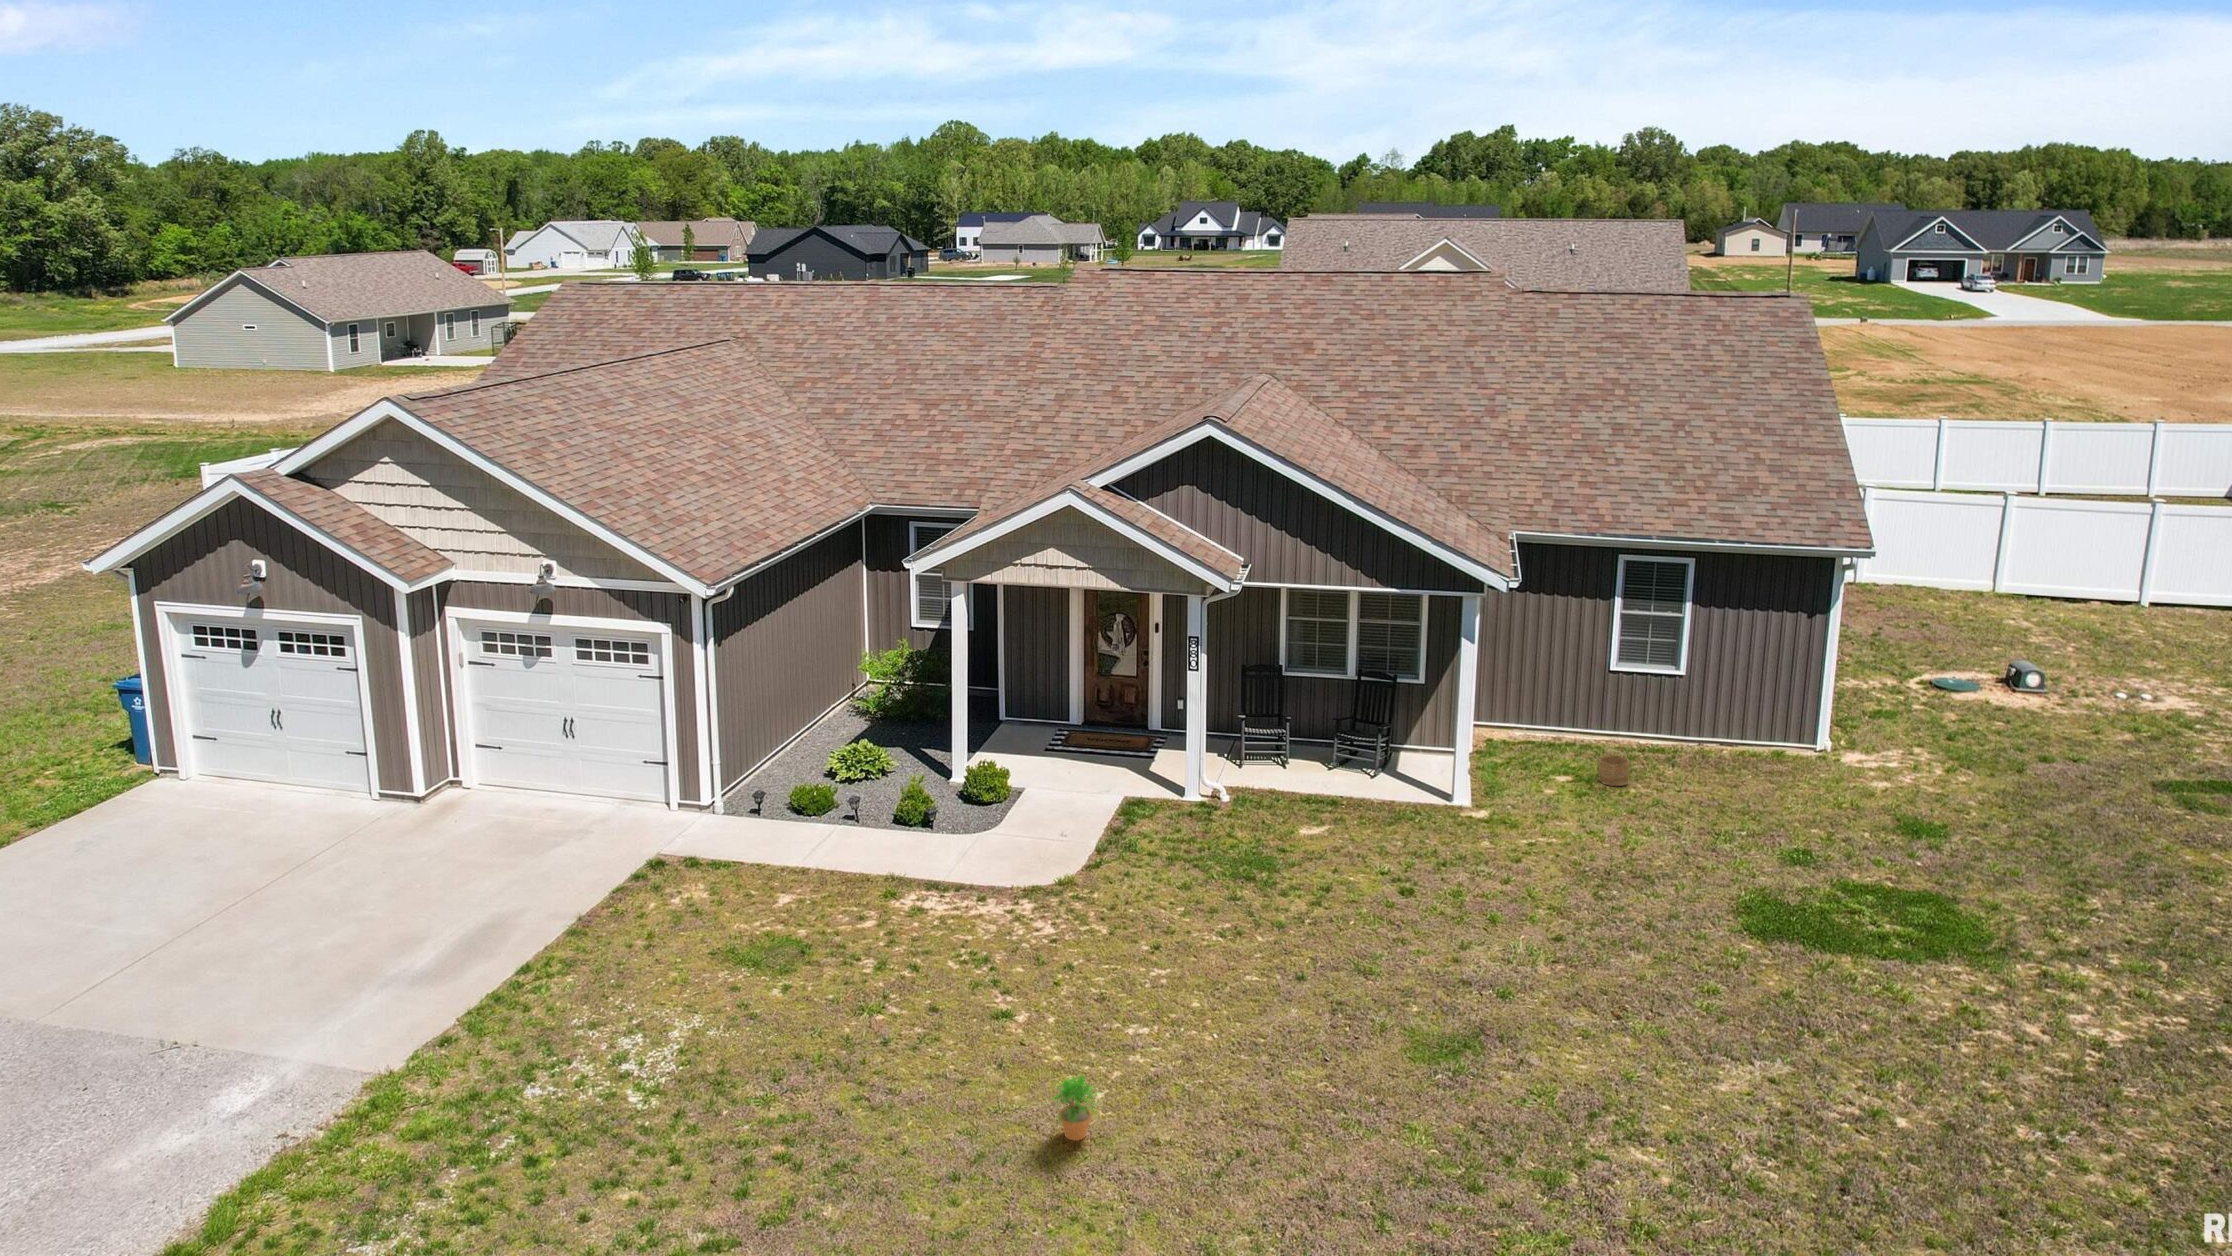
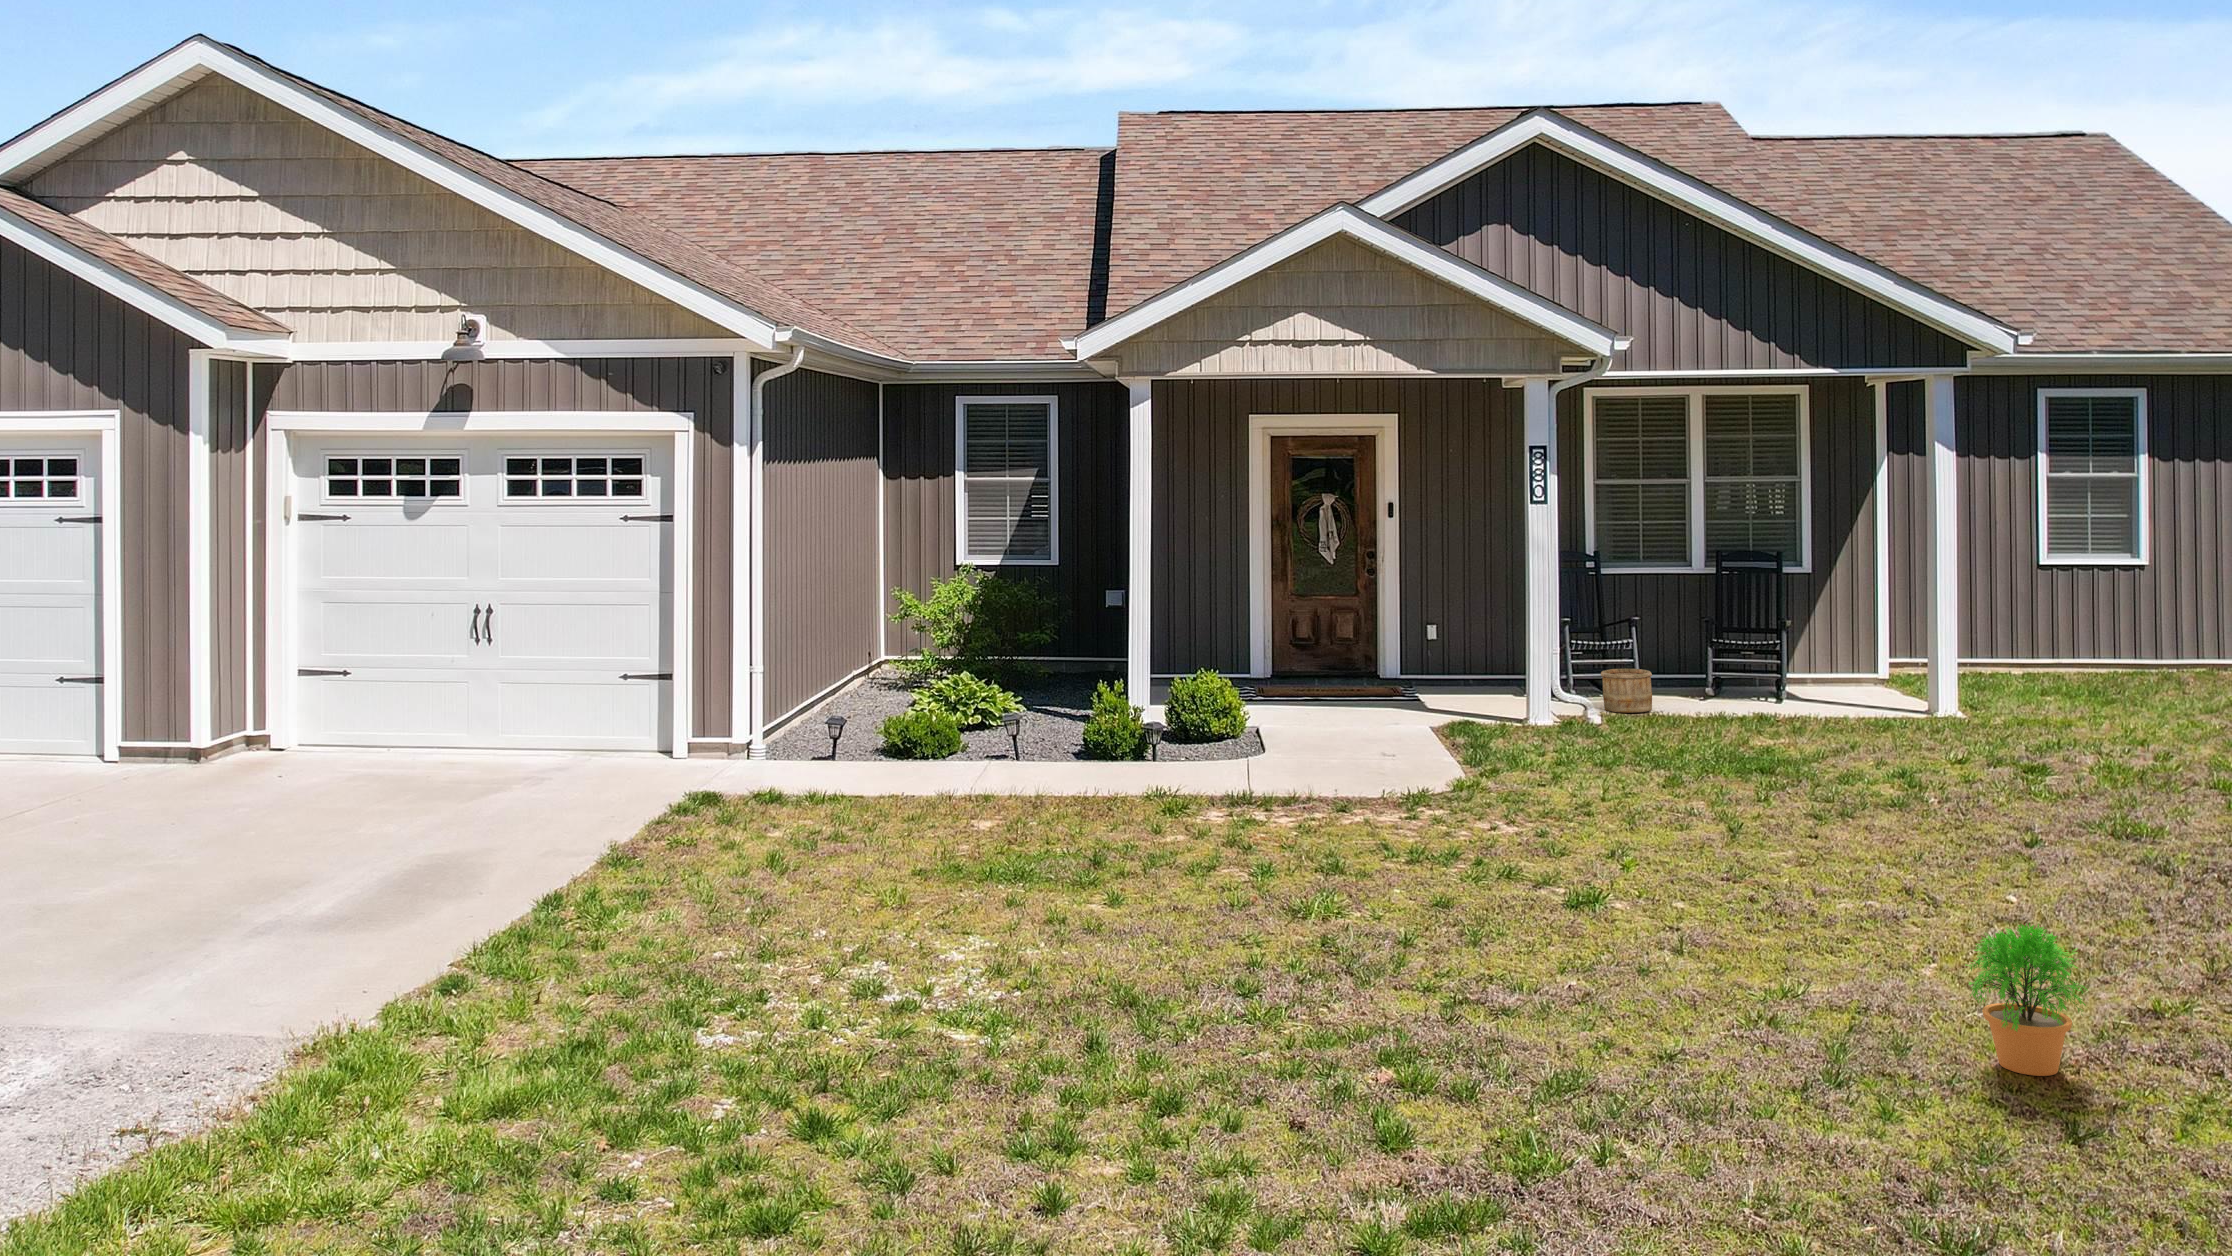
wooden bucket: present [1599,756,1629,786] -> present [1601,669,1652,713]

